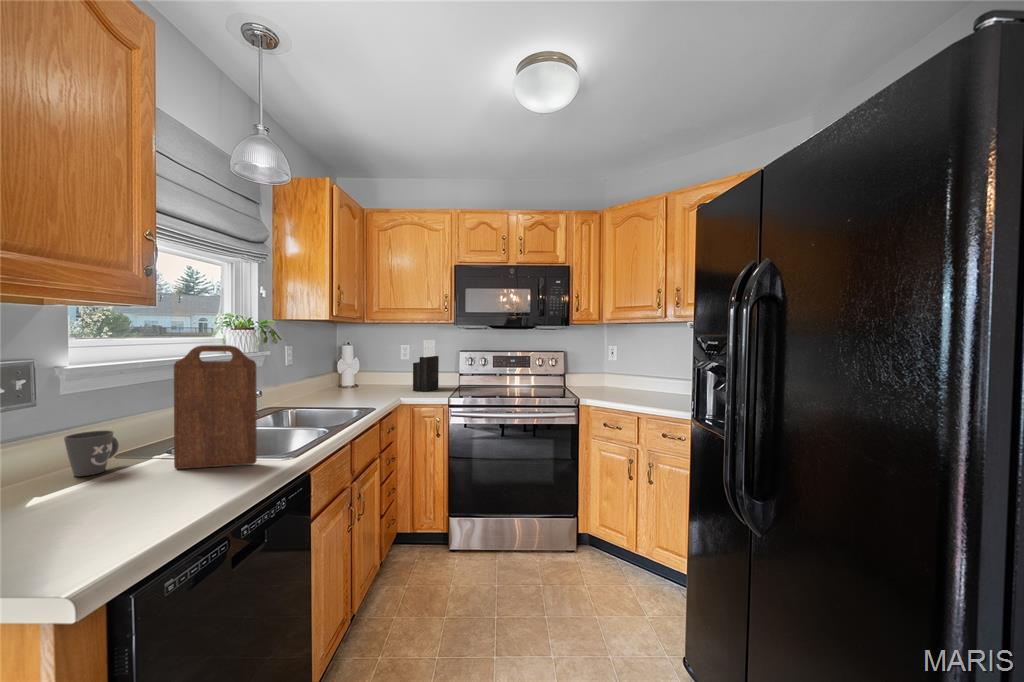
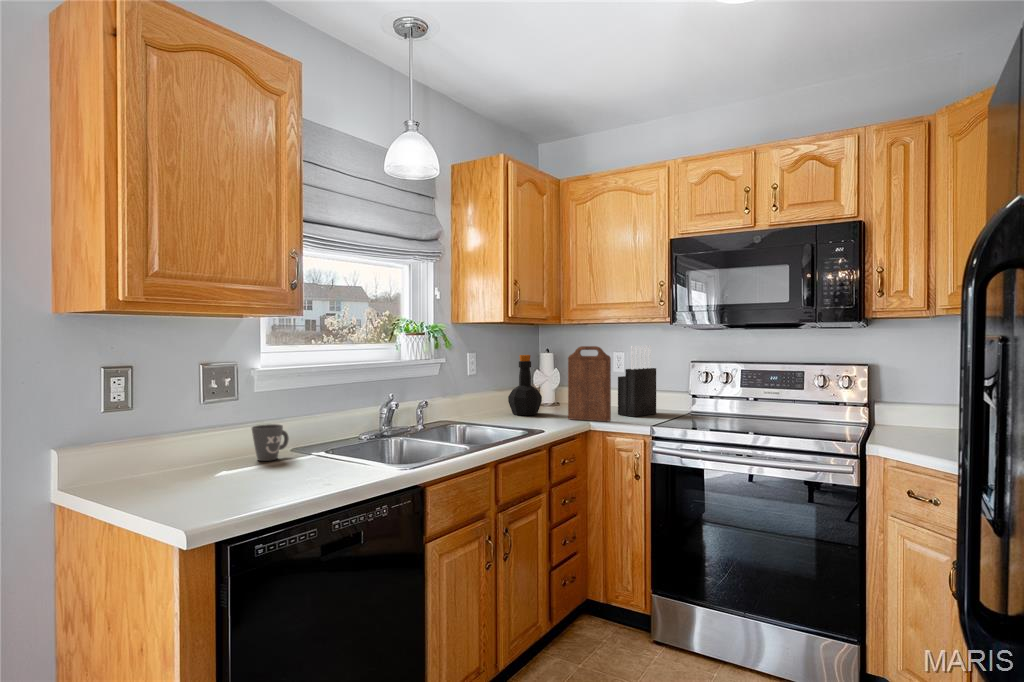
cutting board: present [174,345,257,469] -> present [568,346,611,421]
bottle: none [325,347,354,397] -> present [508,355,542,415]

